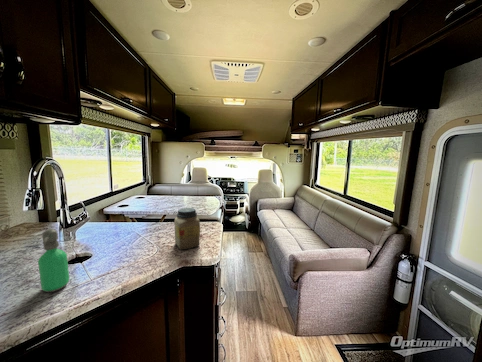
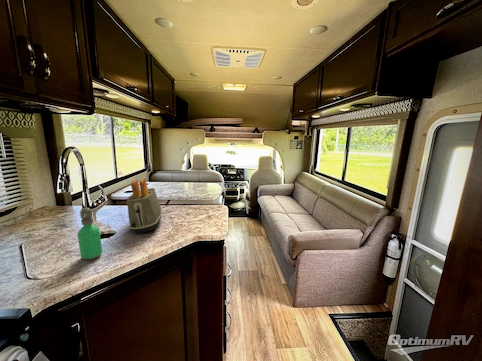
toaster: none [106,194,149,256] -> present [126,179,162,233]
jar: present [174,208,200,250] -> none [186,191,209,229]

